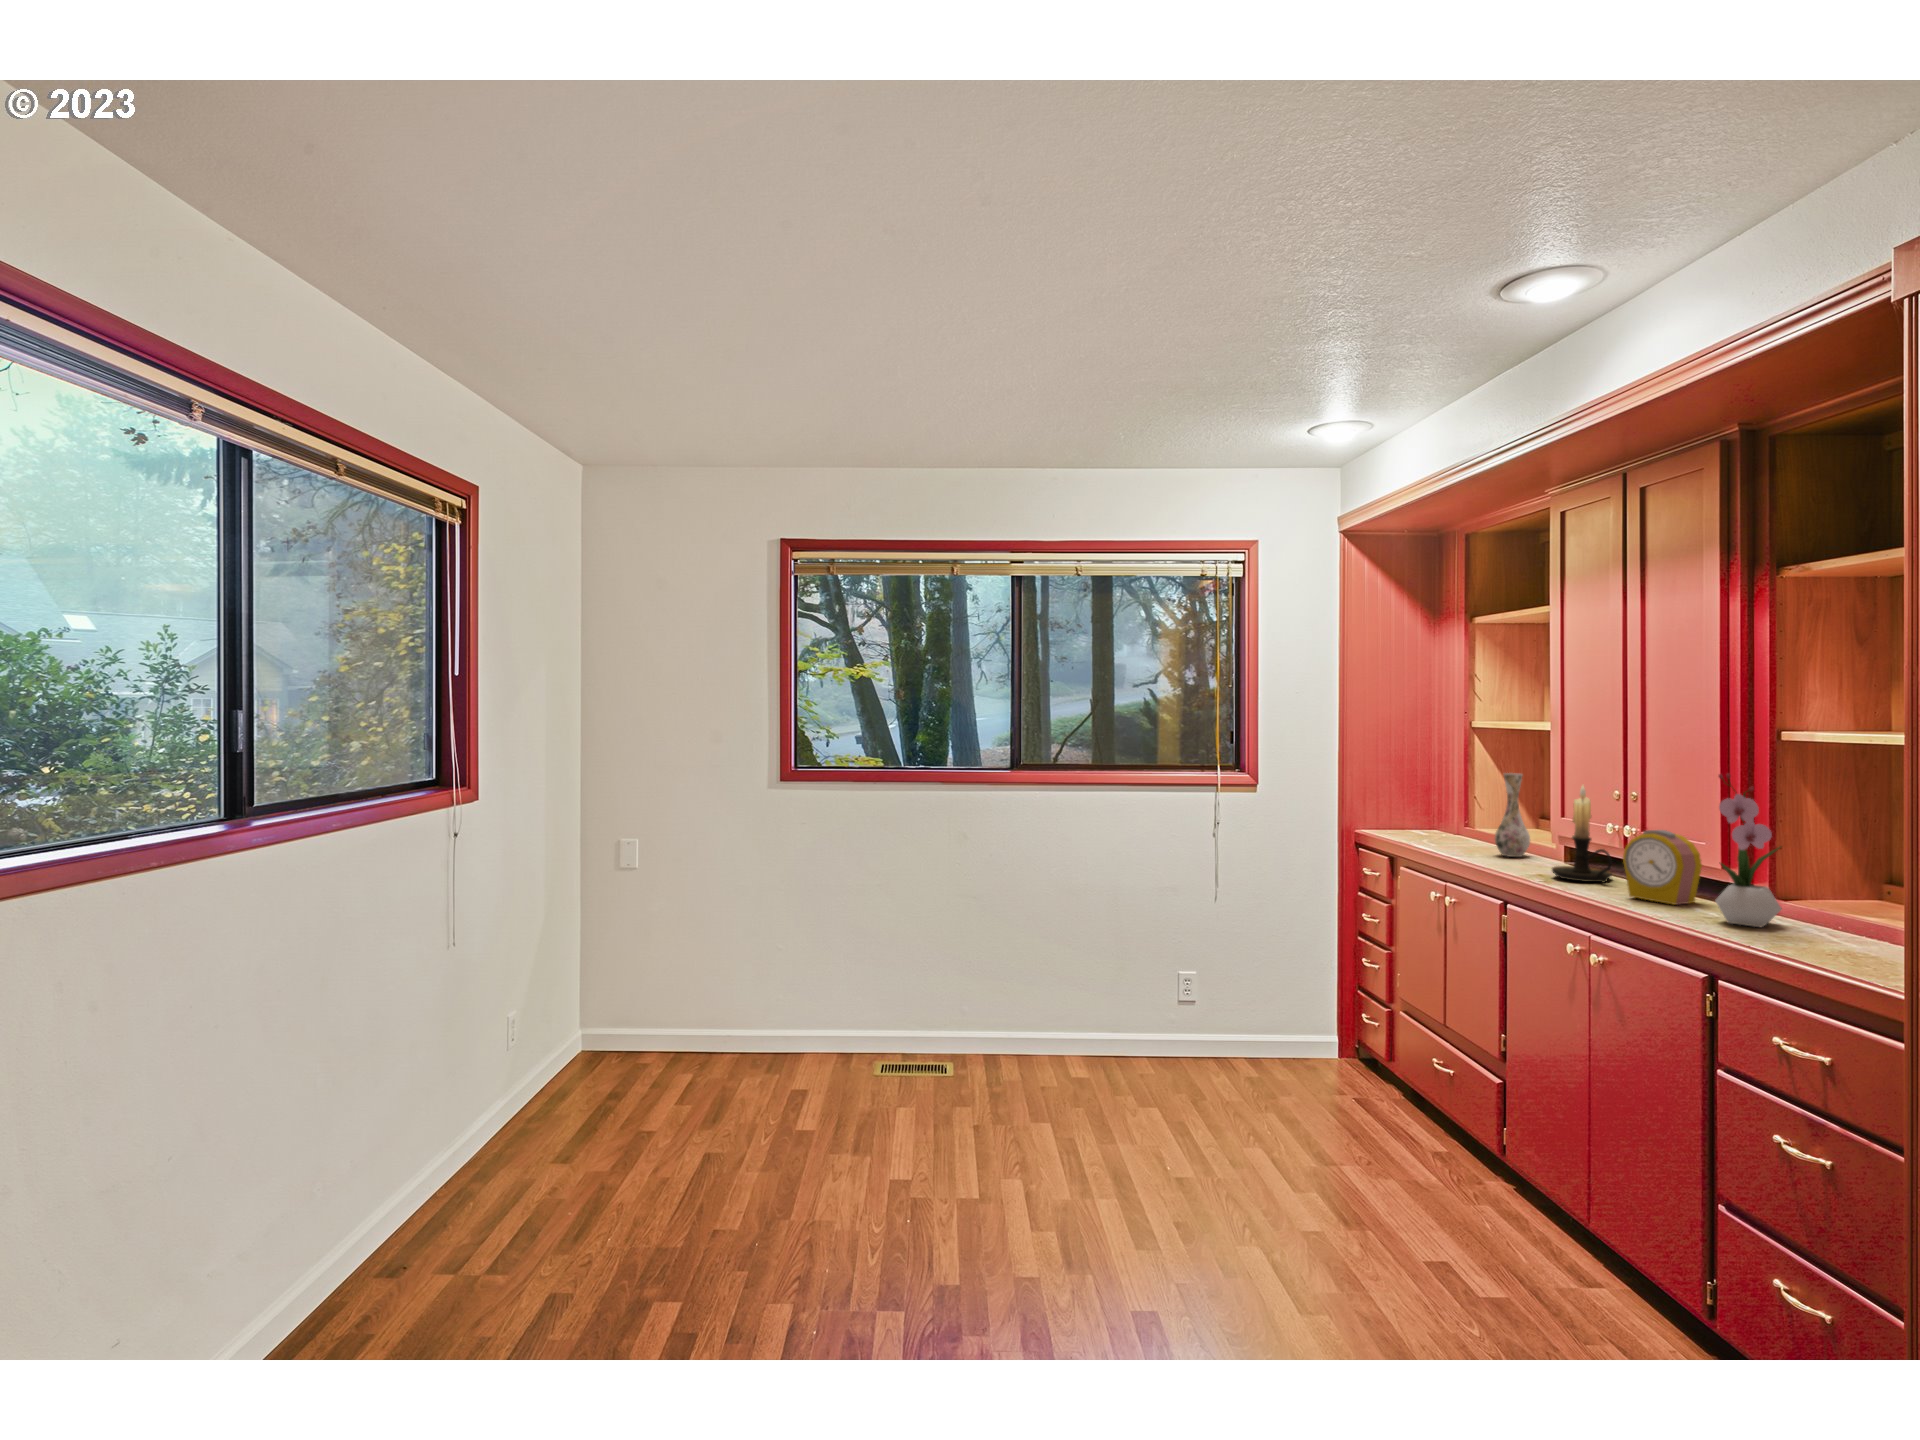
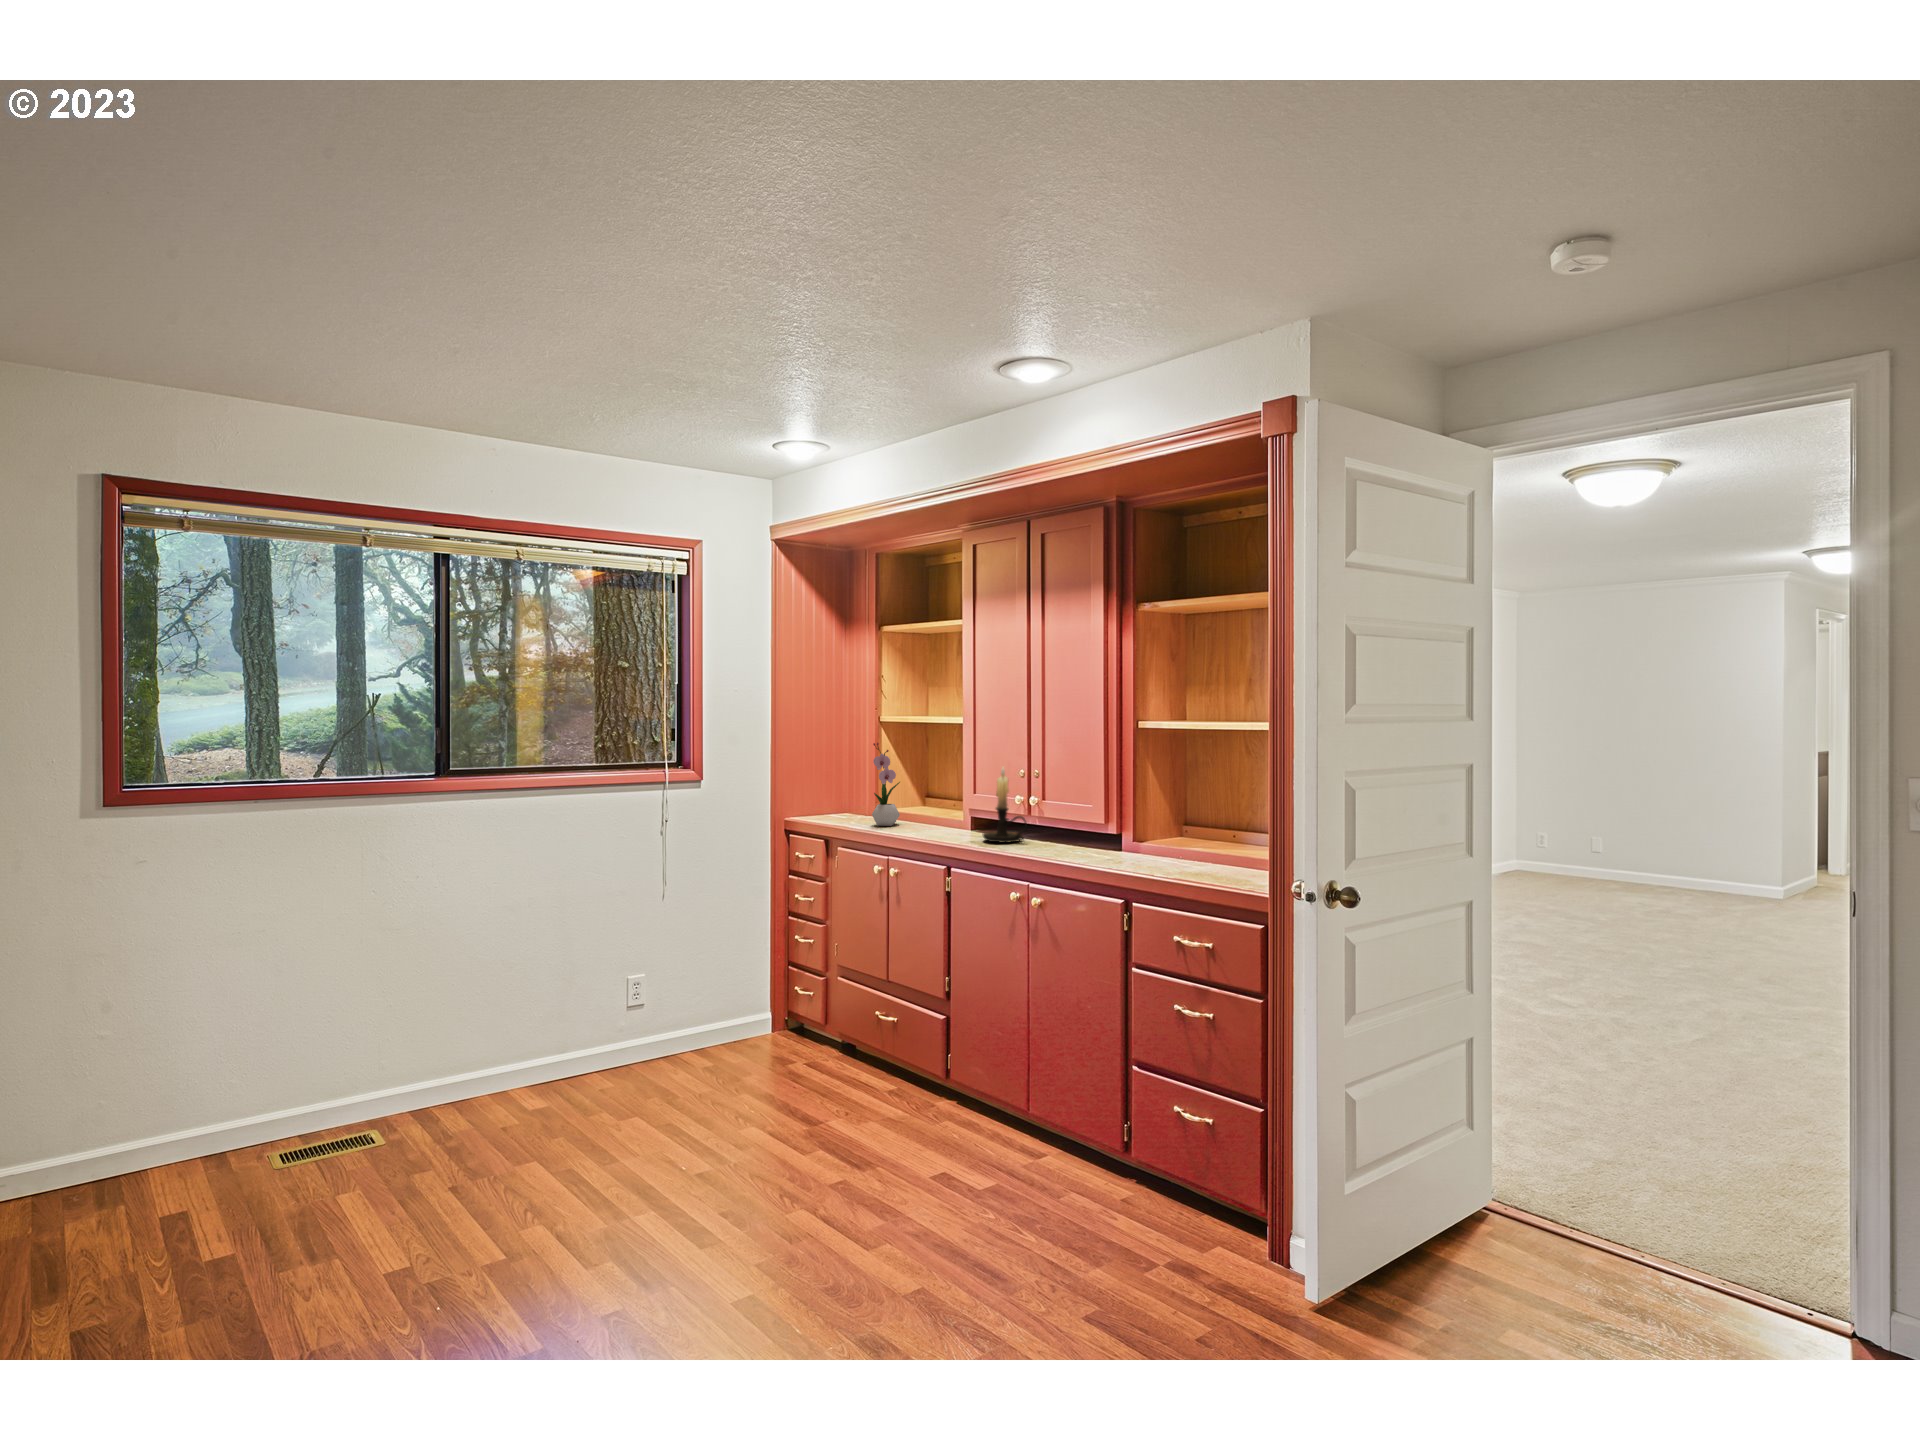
vase: present [1495,773,1530,857] -> none [922,760,948,829]
flower arrangement: present [1716,774,1782,927] -> present [872,743,900,826]
alarm clock: present [1623,830,1702,905] -> none [1044,797,1092,852]

